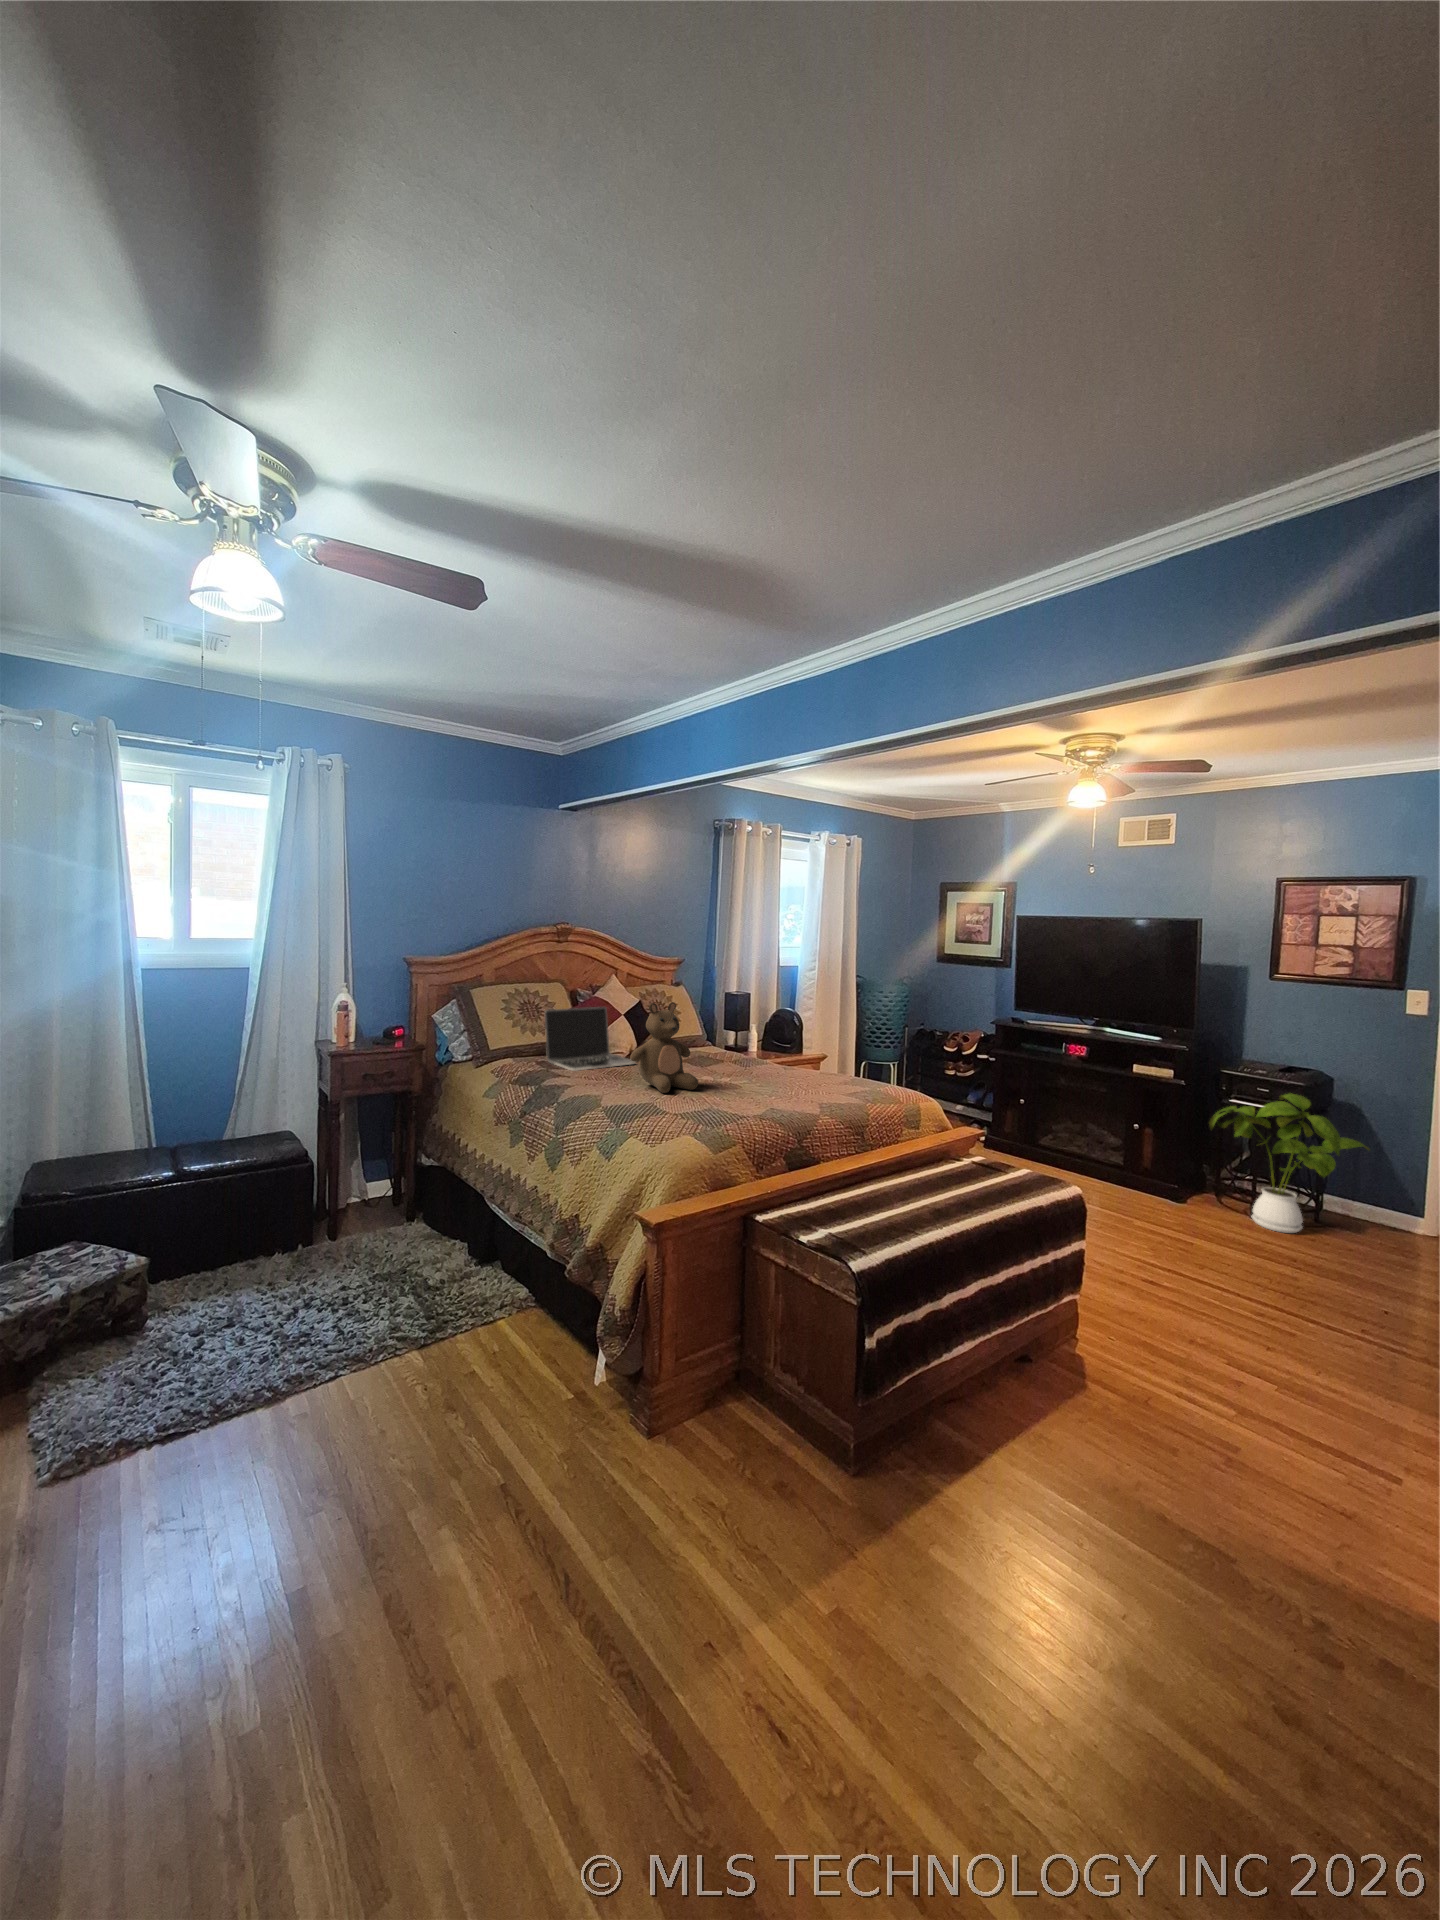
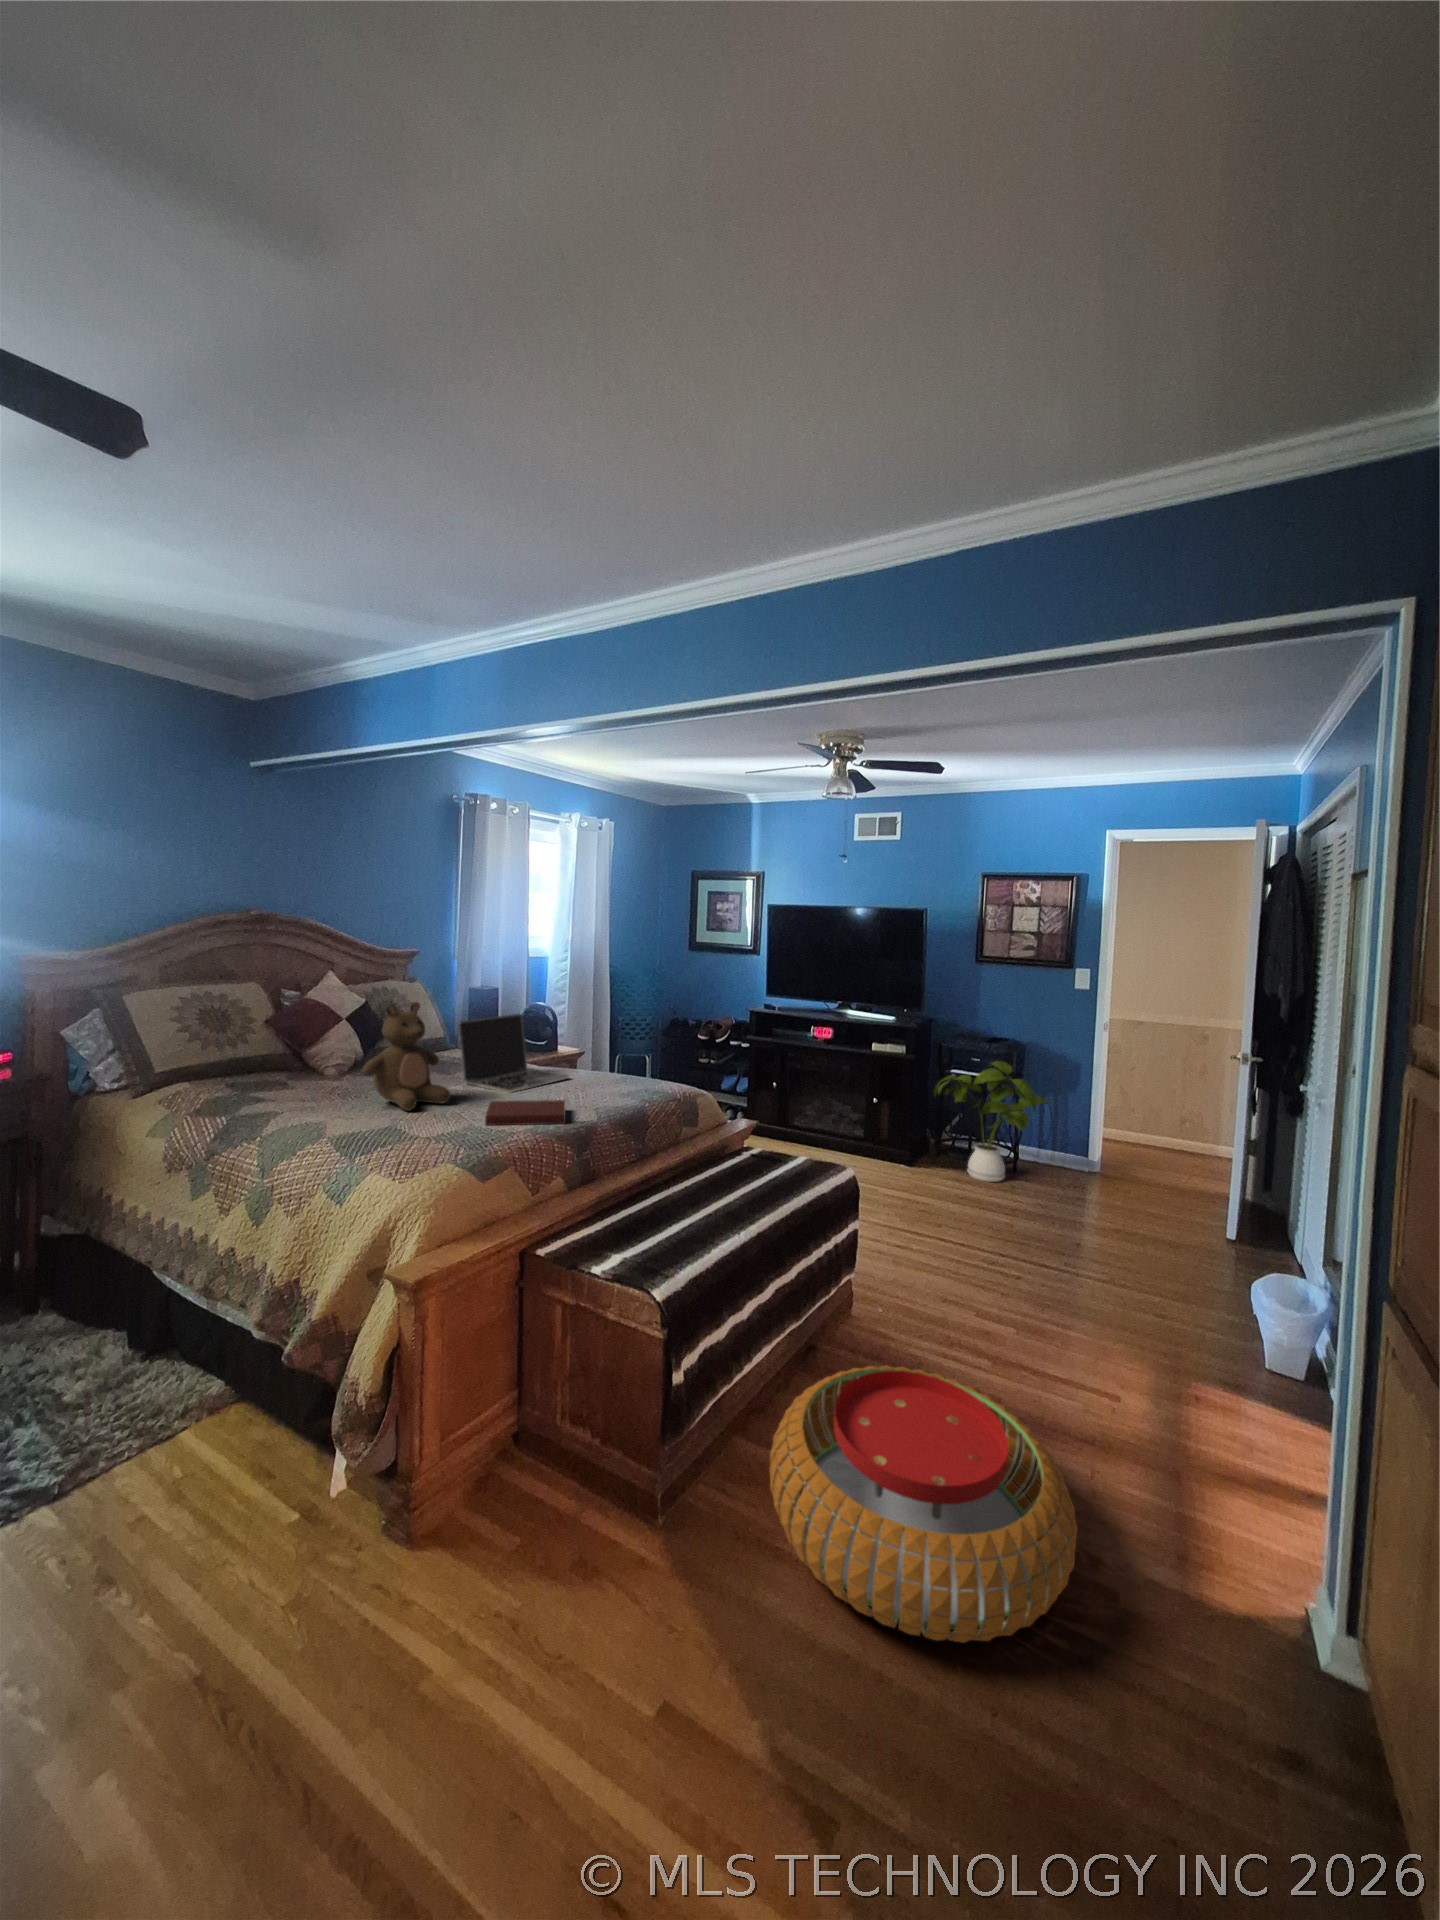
laptop: present [545,1007,635,1071] -> present [458,1014,569,1093]
notebook: none [723,1090,793,1115] -> present [485,1100,566,1126]
pouf: none [957,1378,1295,1657] -> present [769,1366,1077,1643]

